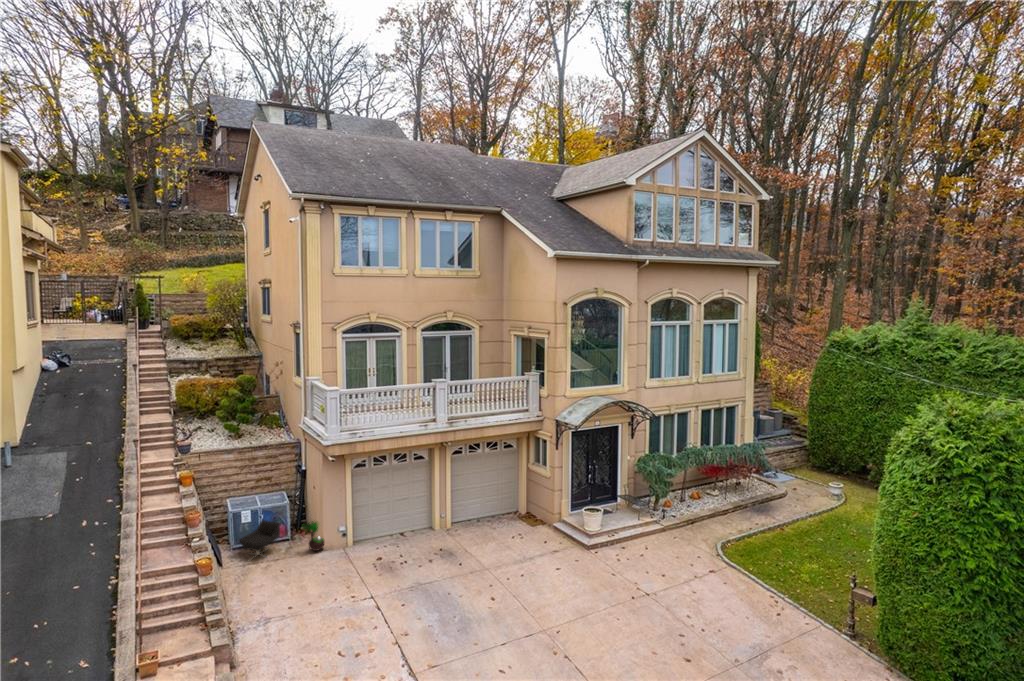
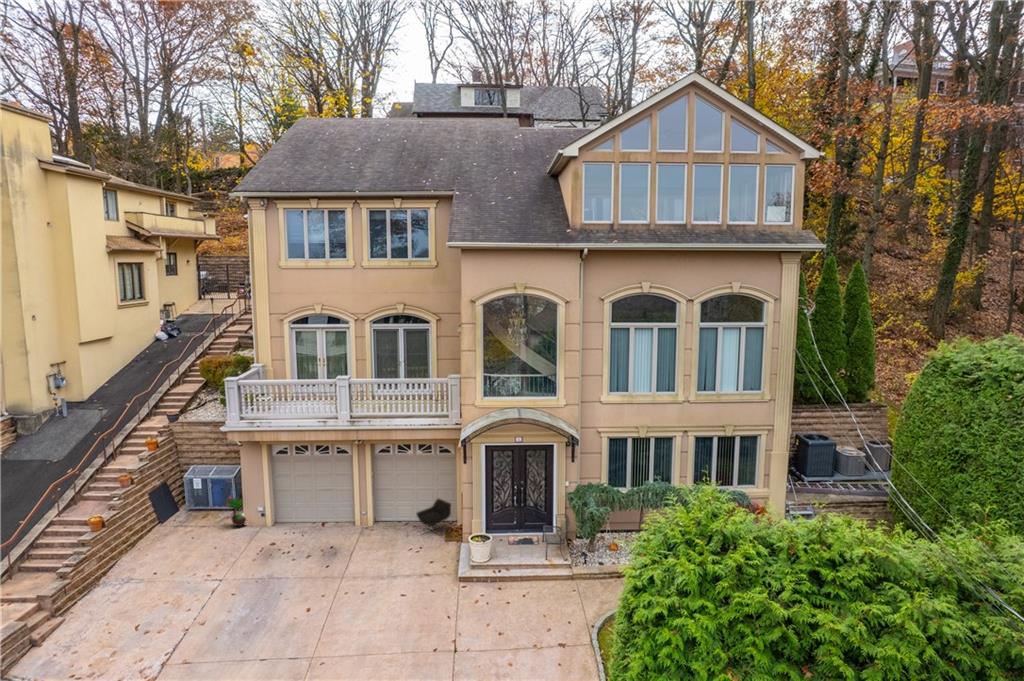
lounge chair: present [239,520,280,561] -> present [417,499,451,530]

